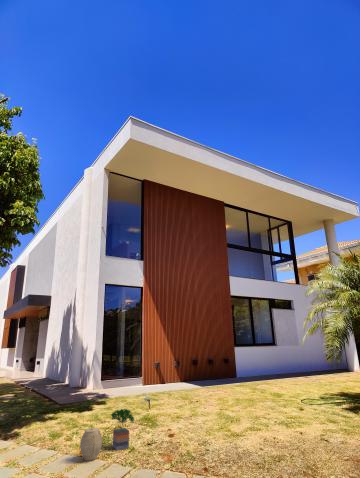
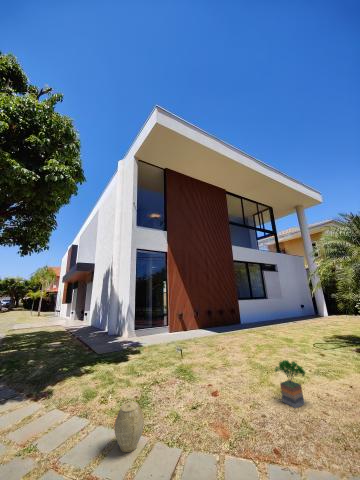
potted tree: present [111,409,134,450] -> present [275,360,305,408]

